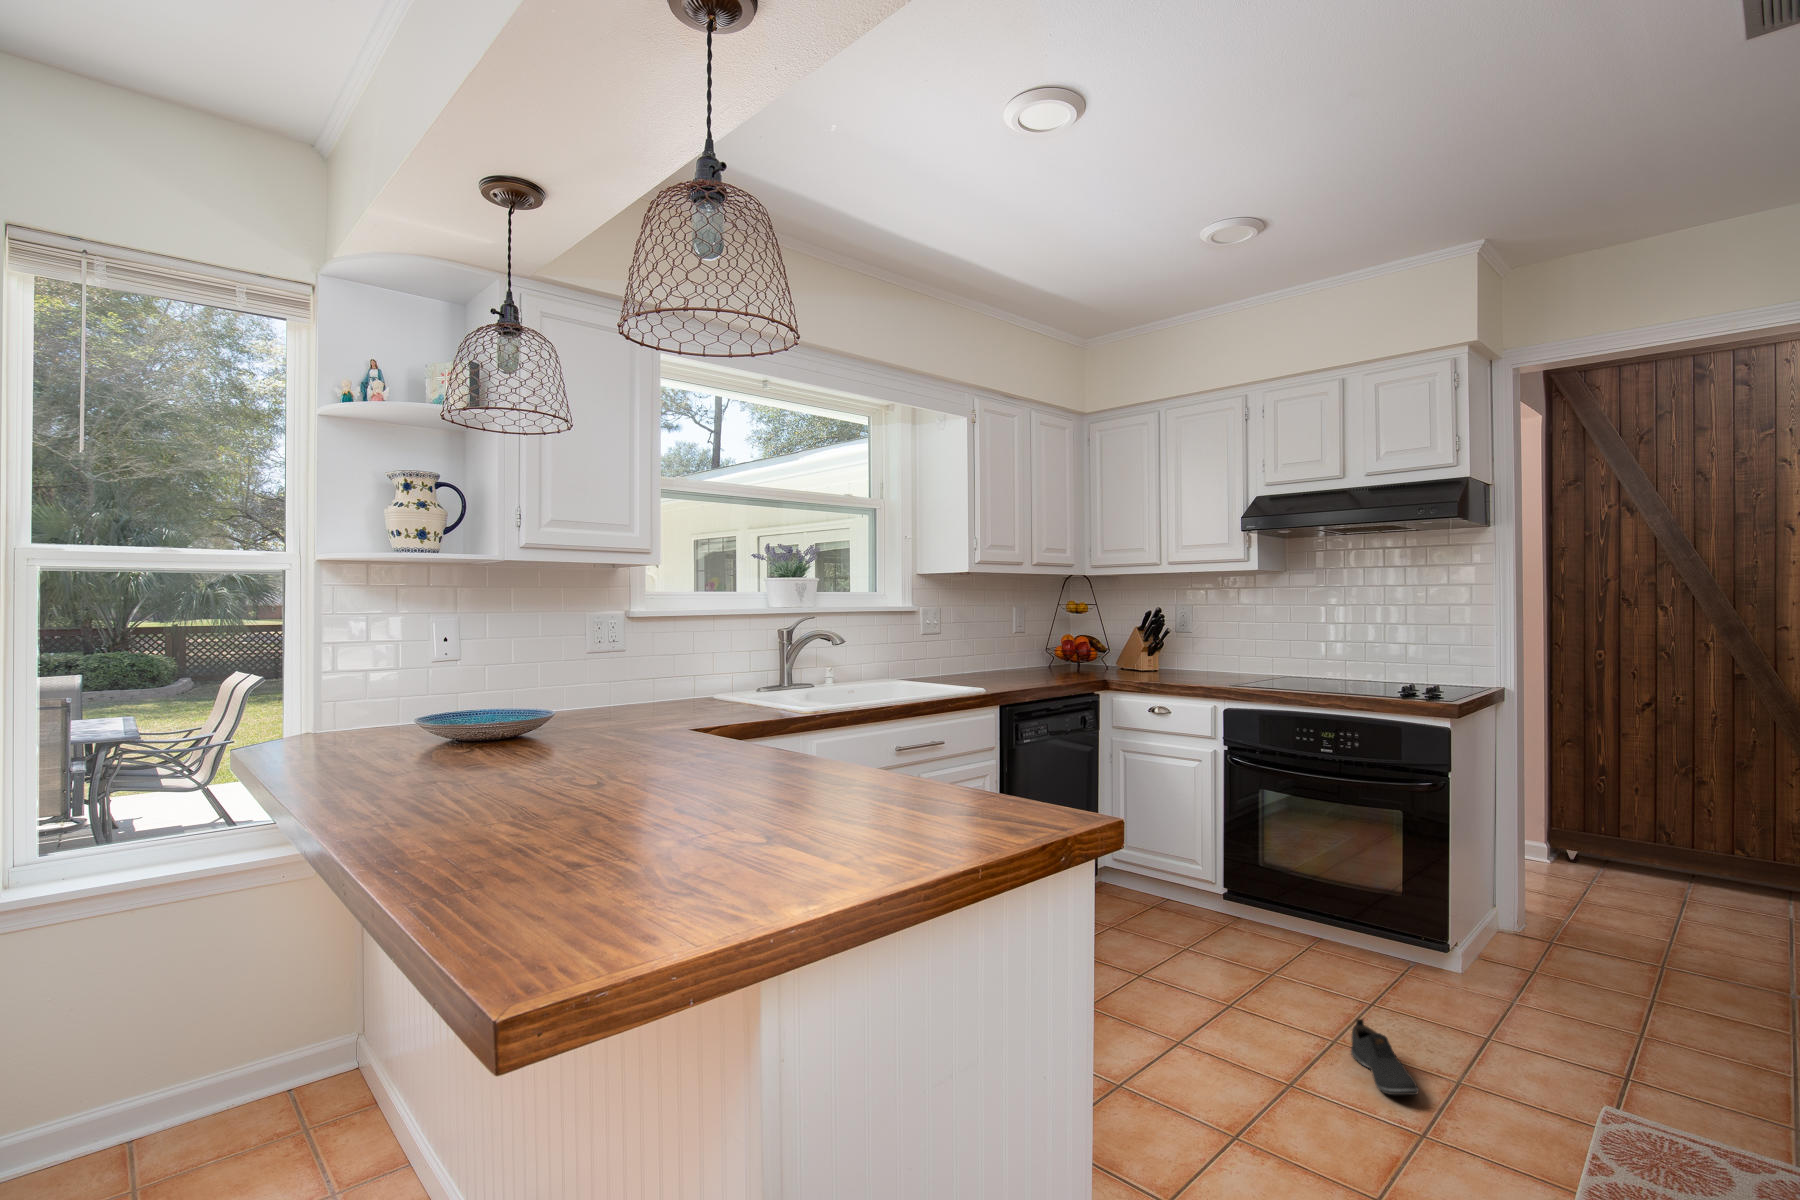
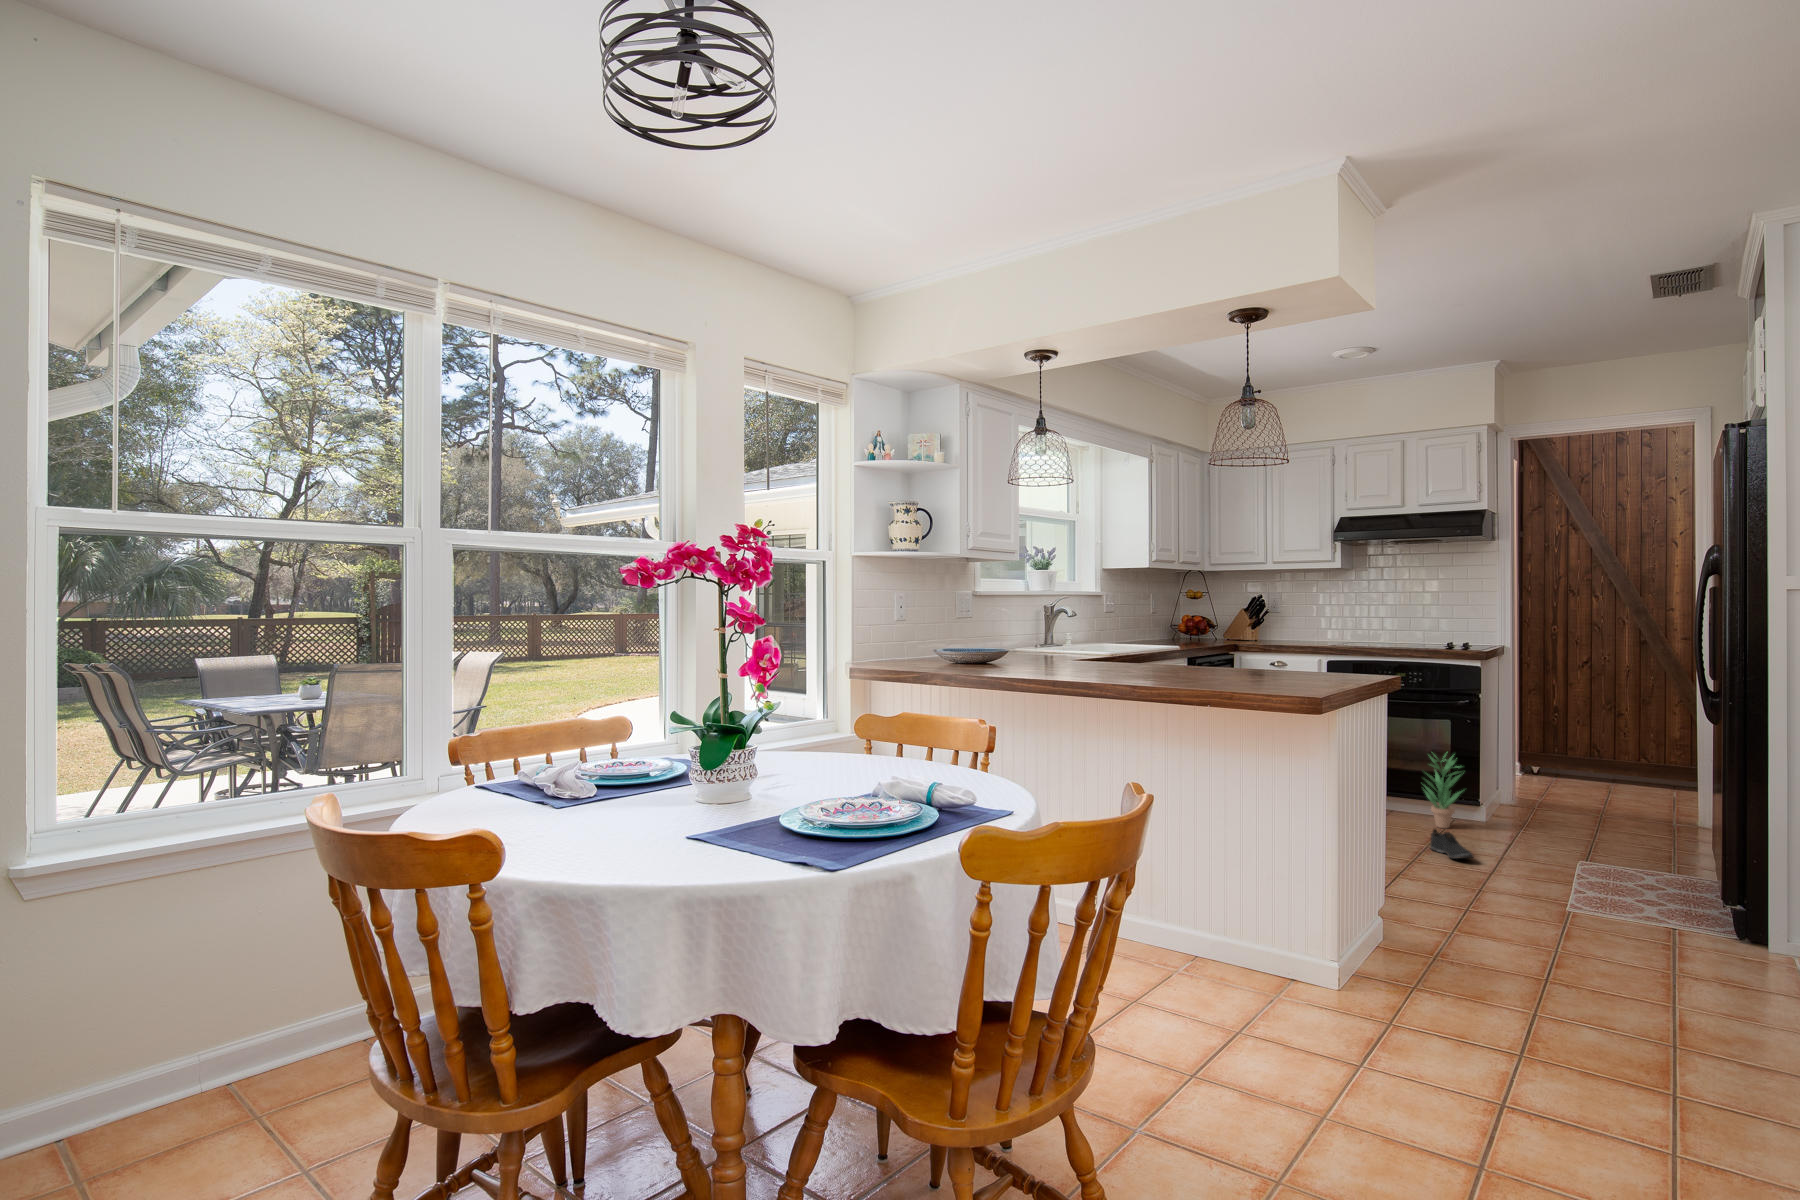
potted plant: none [1356,867,1430,993] -> present [1423,752,1462,828]

